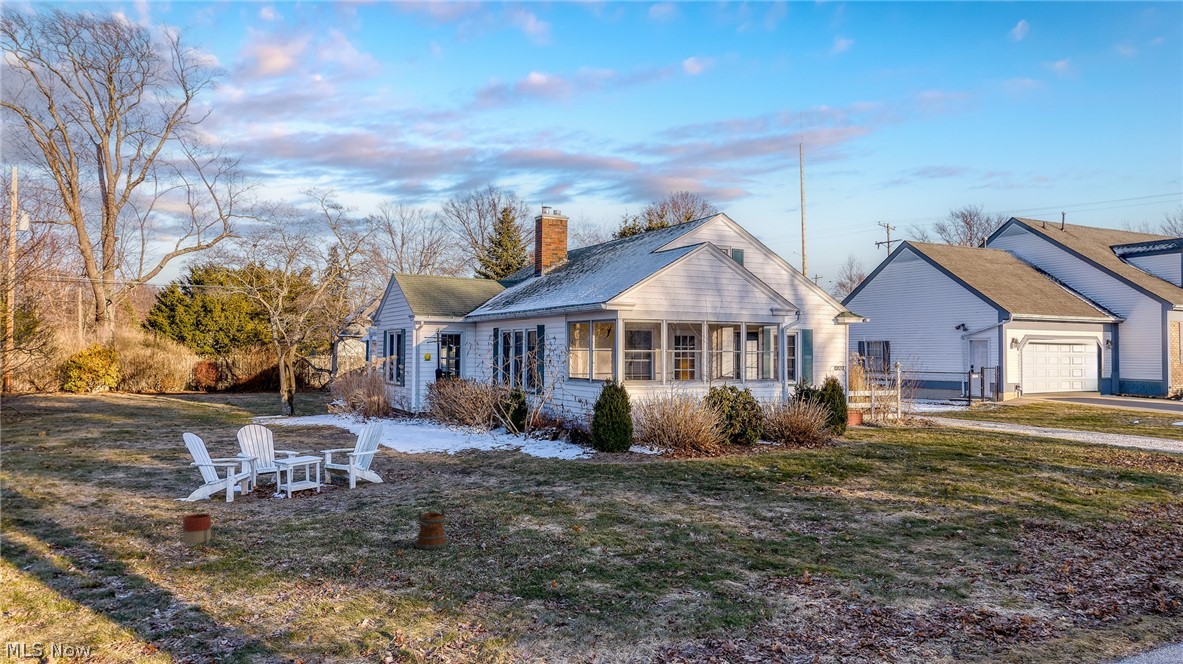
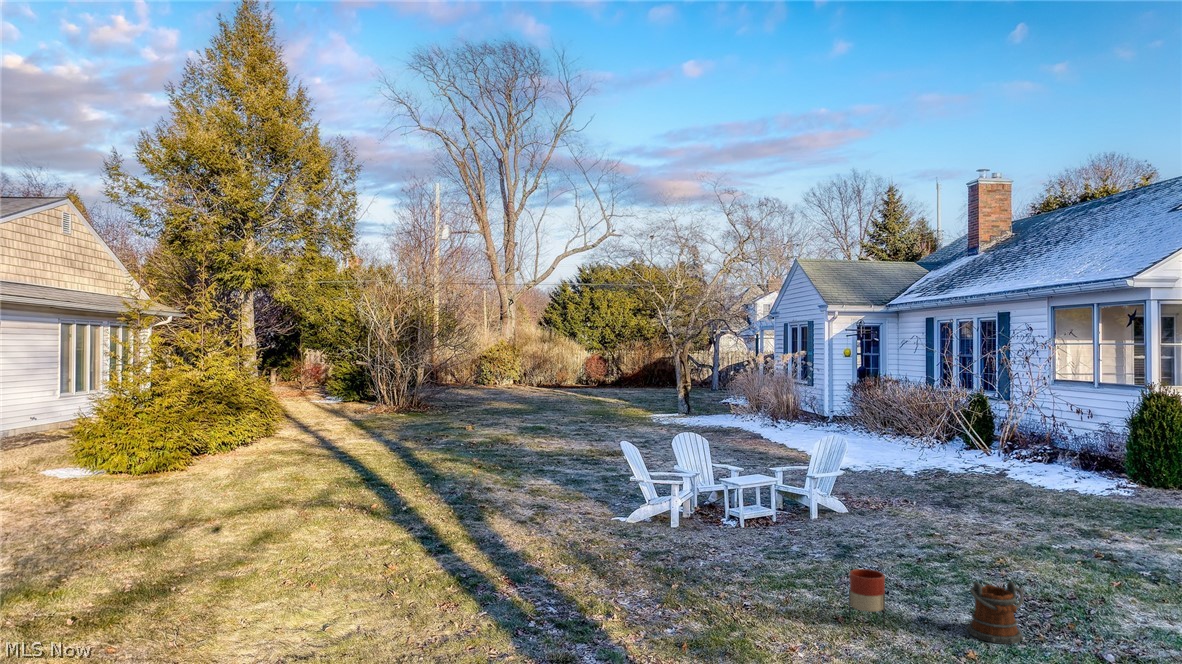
planter: present [180,513,211,555] -> present [849,569,885,629]

